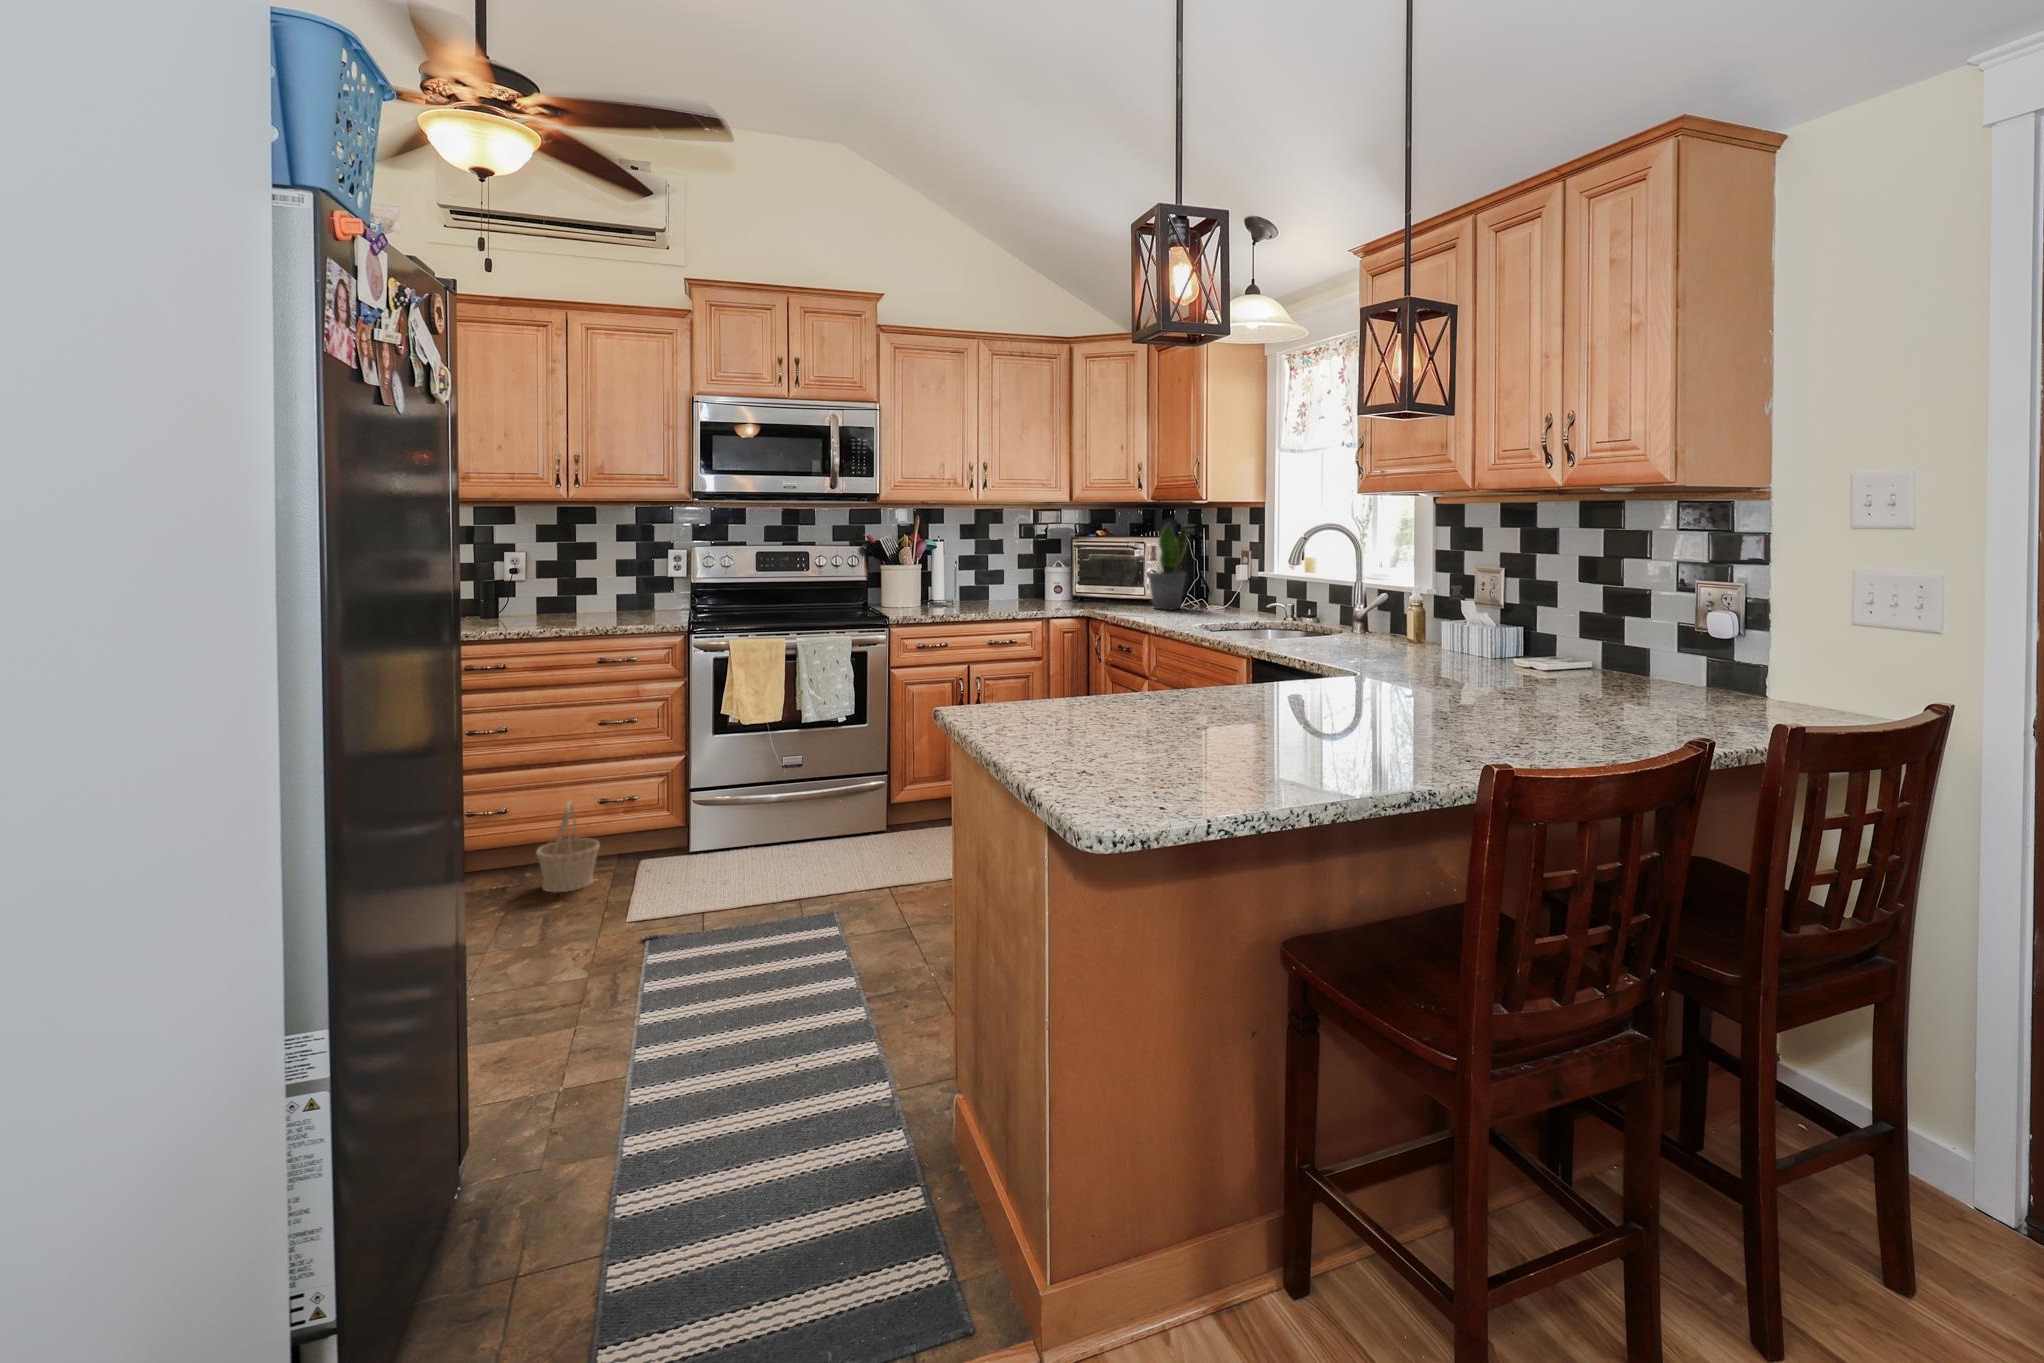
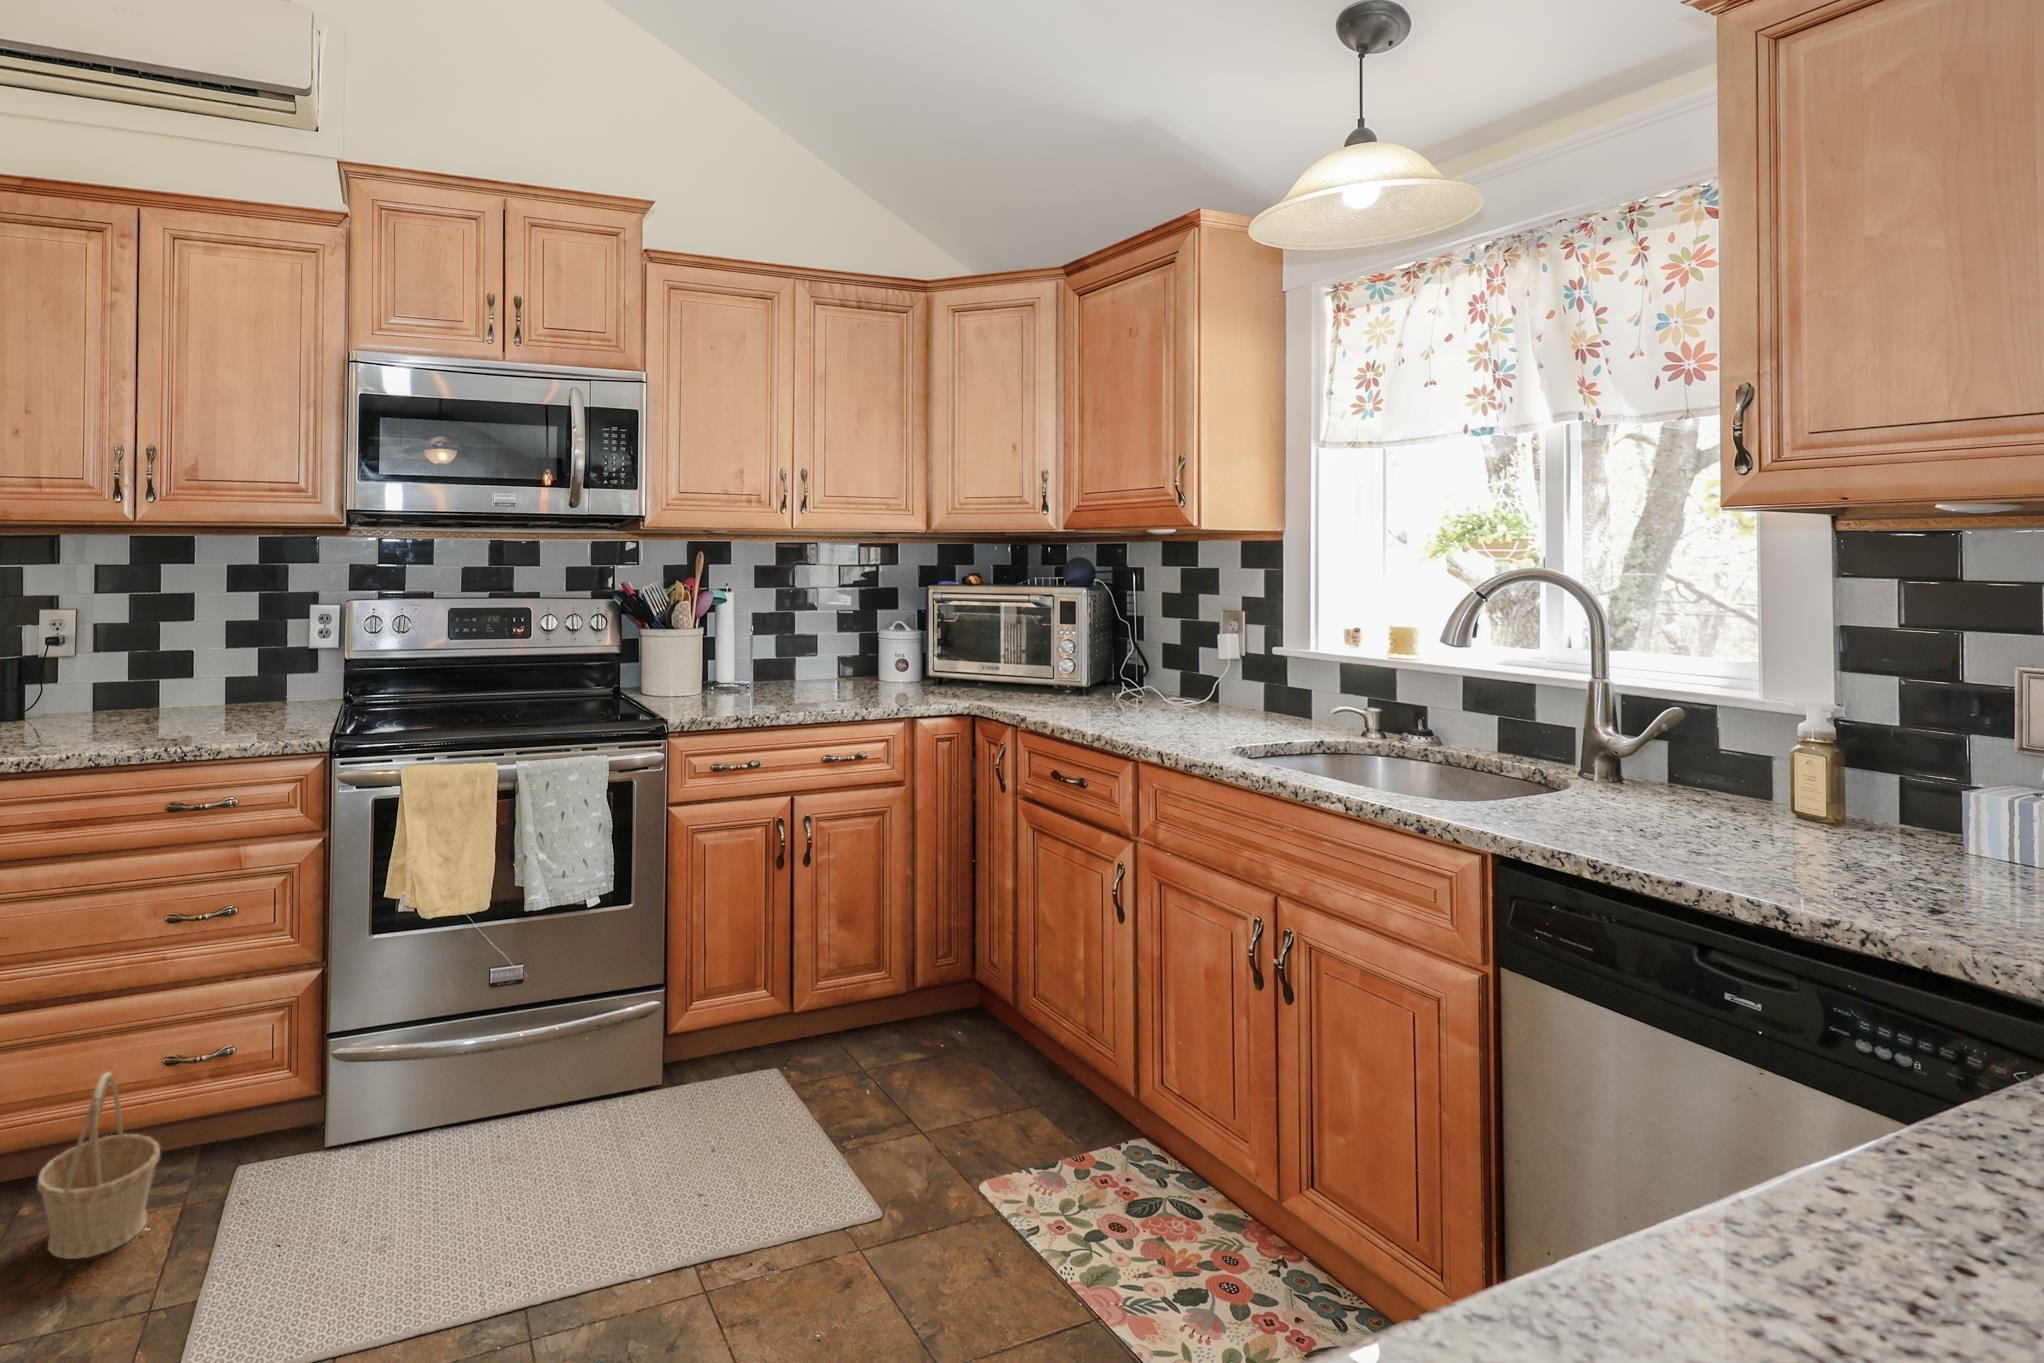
potted plant: present [1148,522,1187,609] -> none [1068,562,1134,705]

